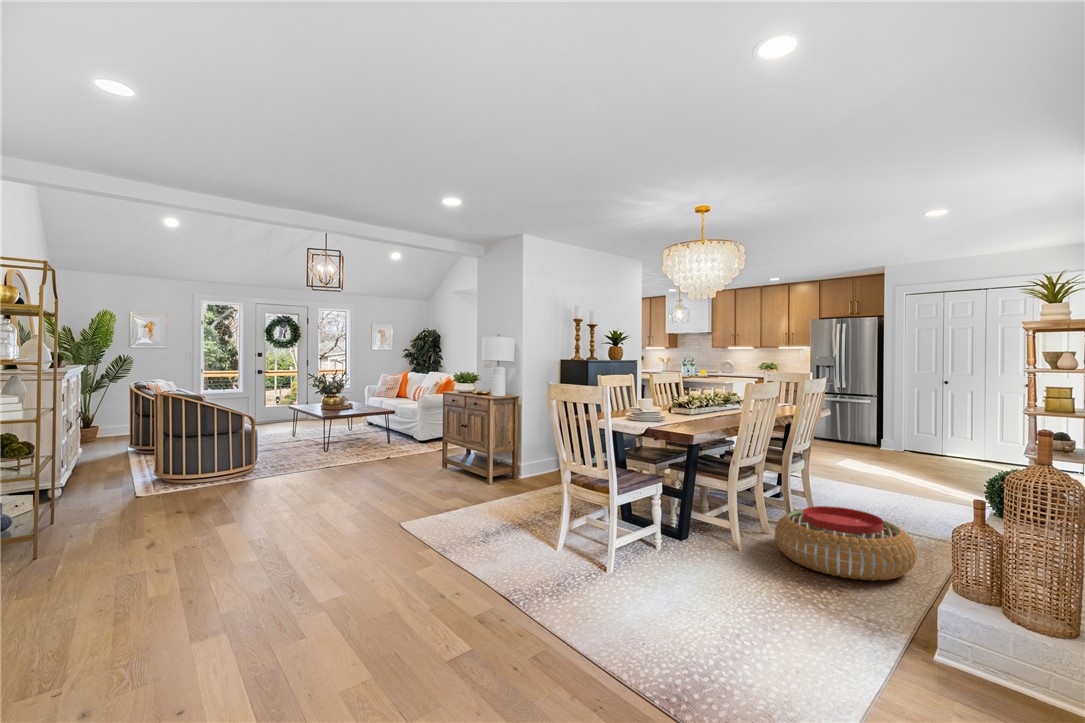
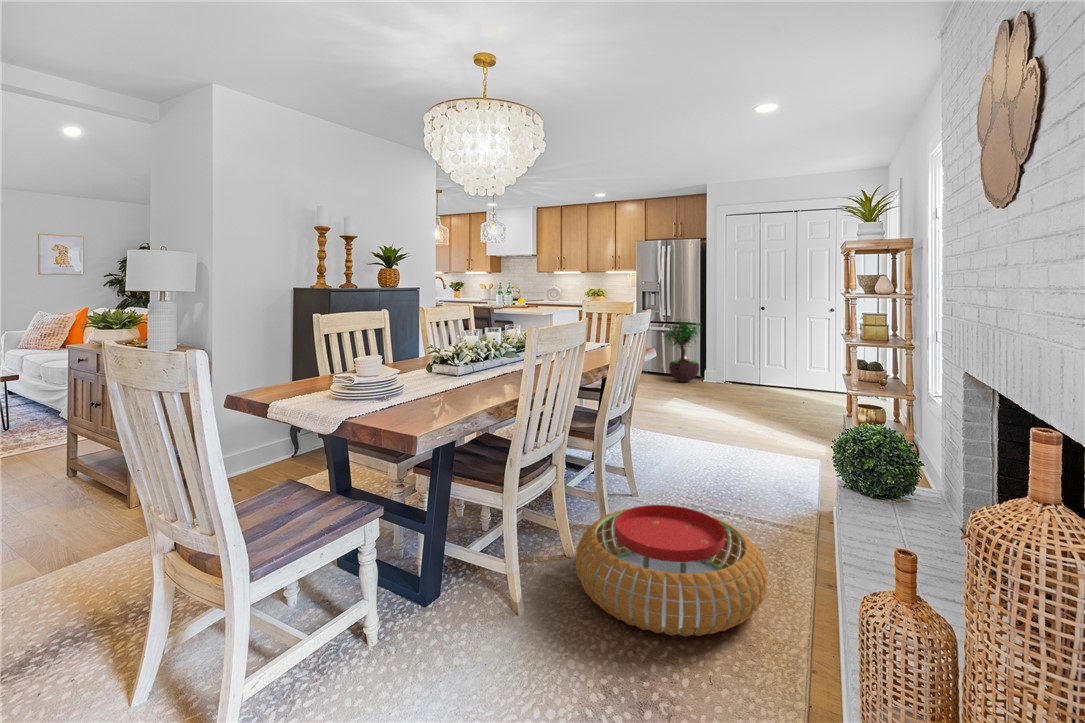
potted tree: none [837,386,879,447] -> present [665,321,699,382]

